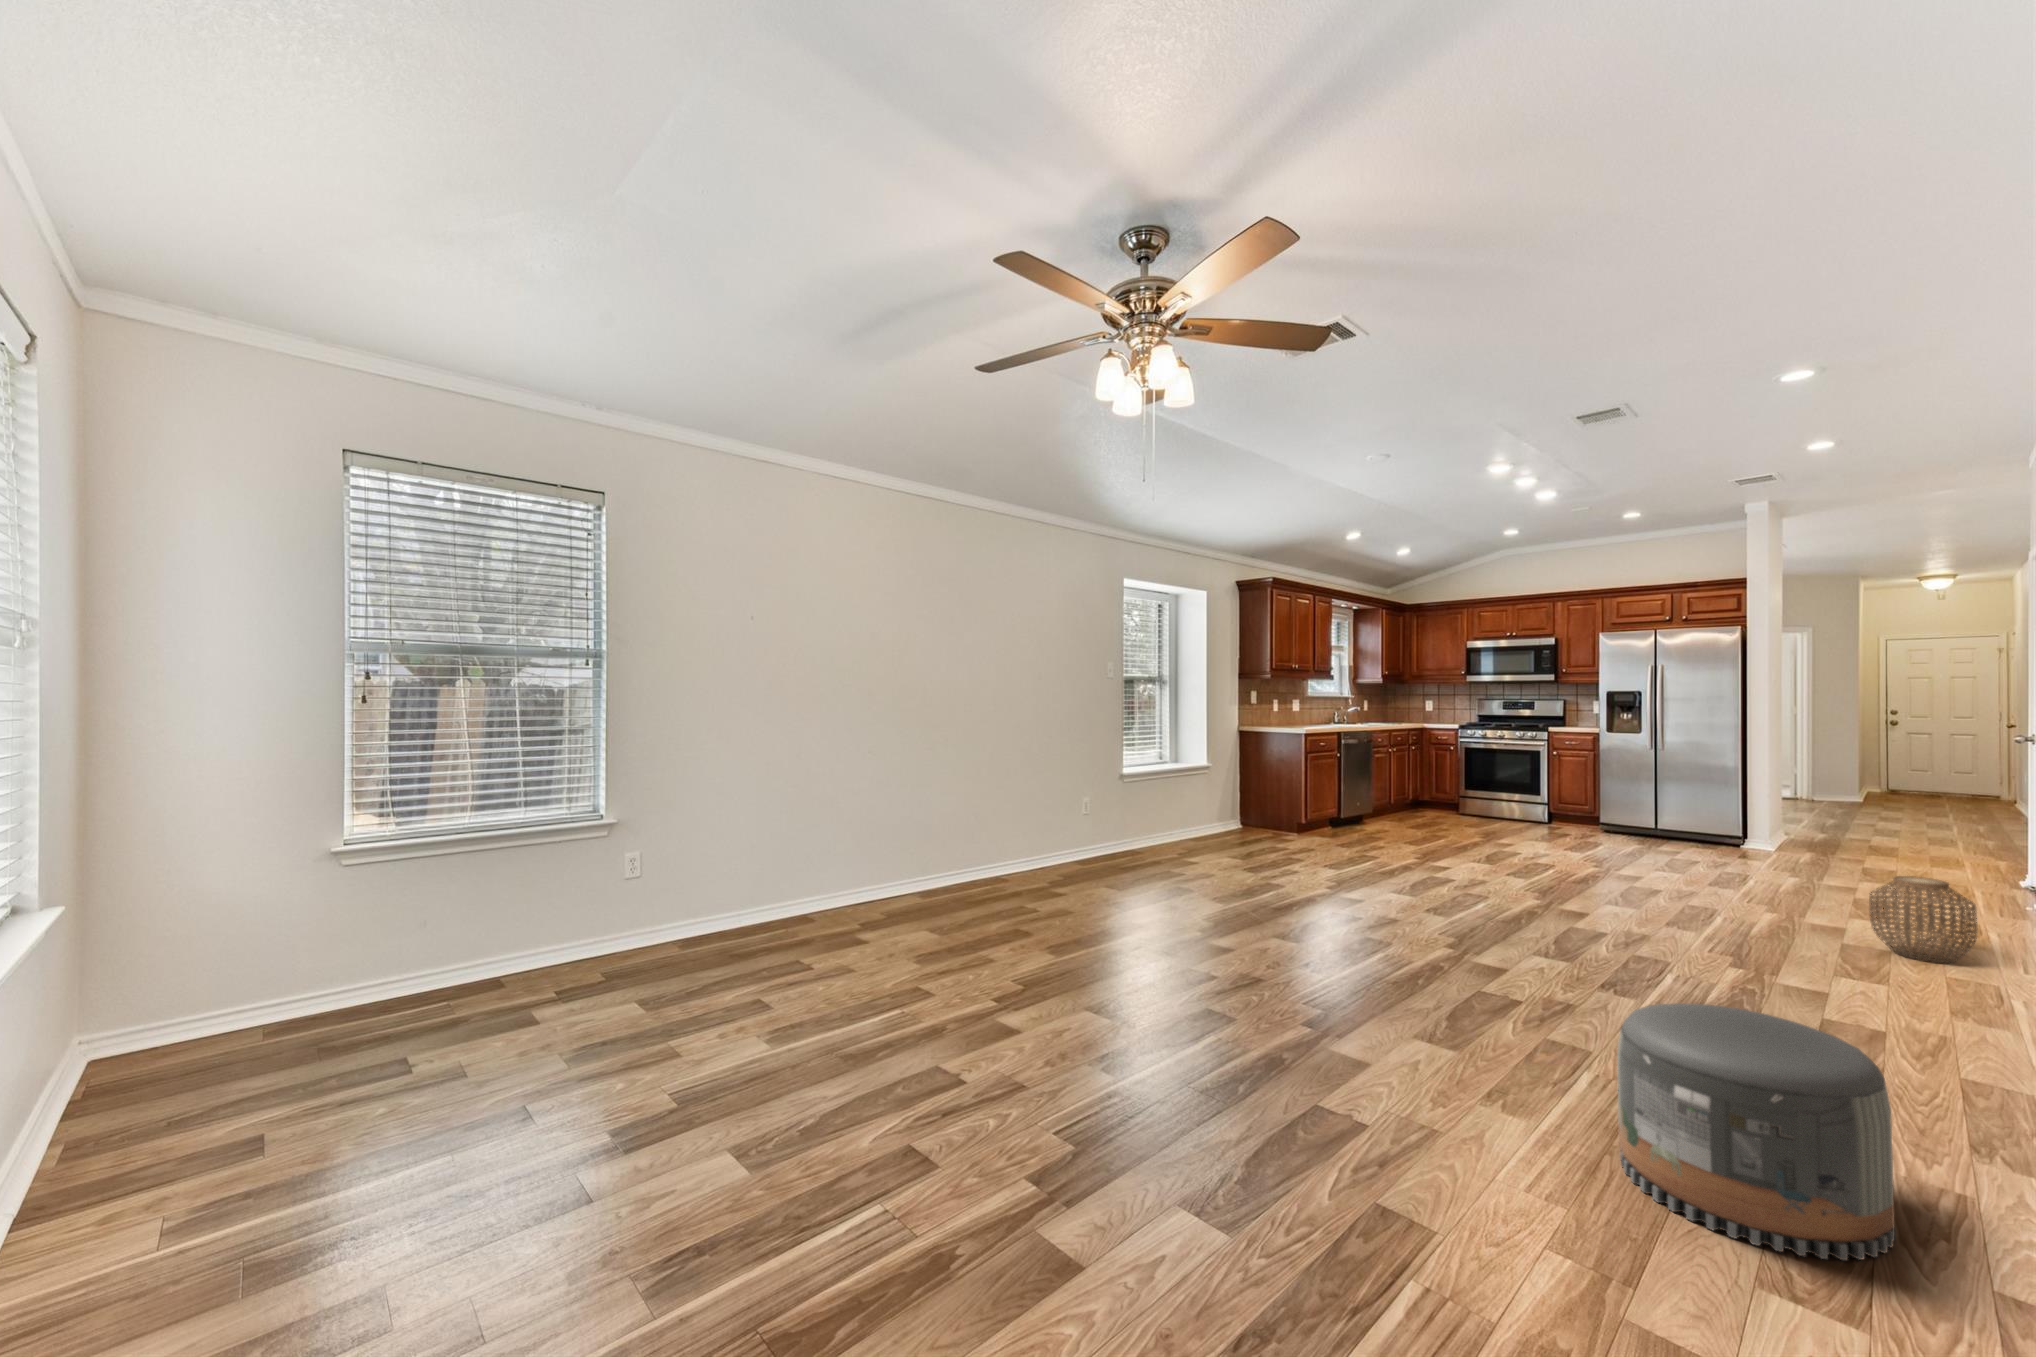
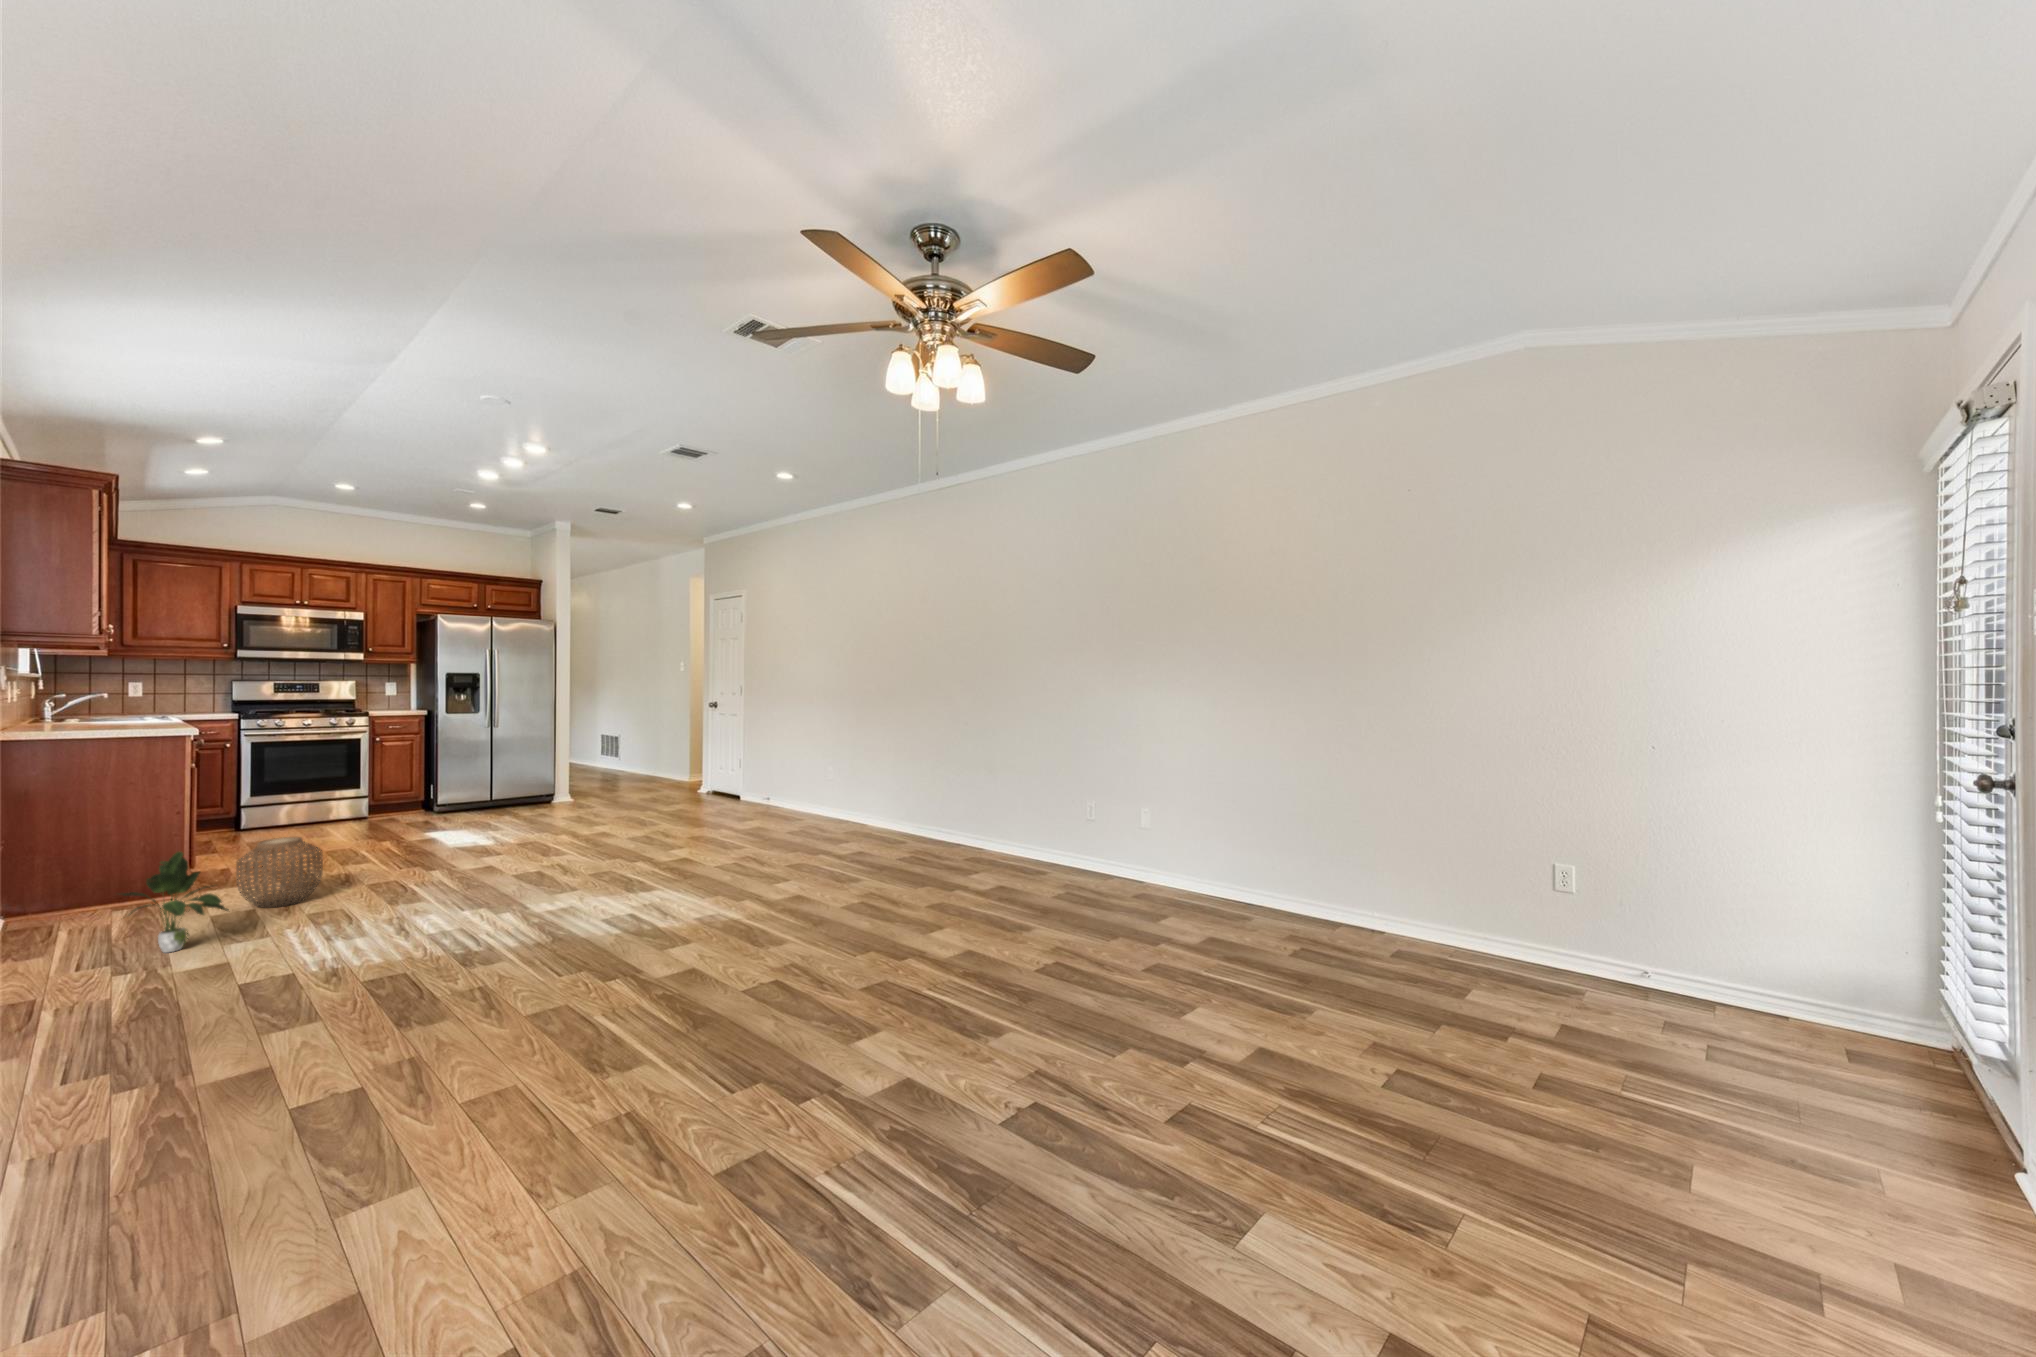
potted plant: none [1738,862,1844,966] -> present [122,852,229,953]
pouf: present [1617,1003,1895,1260] -> none [128,984,398,1230]

